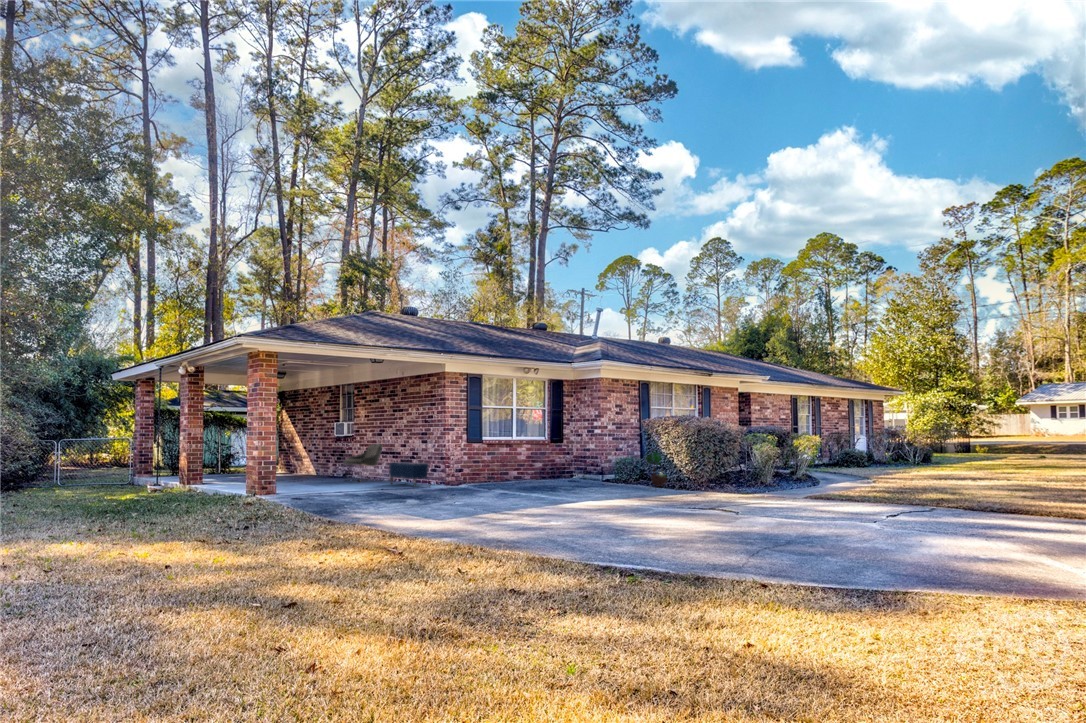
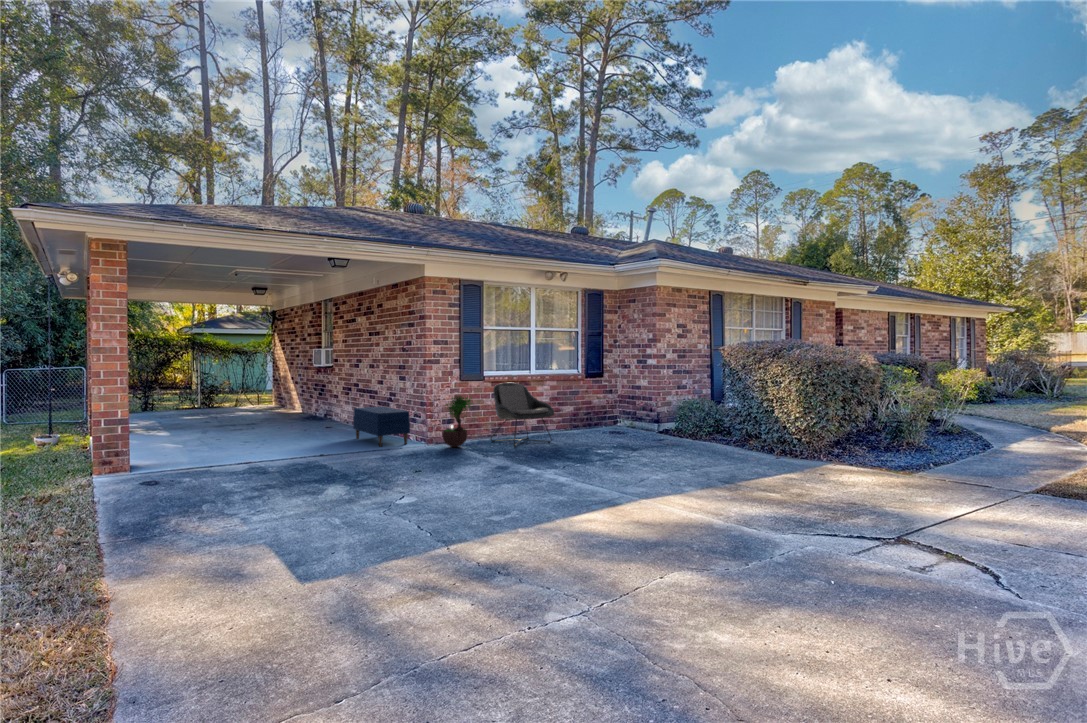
lounge chair: present [343,444,382,481] -> present [491,383,554,447]
potted tree: present [645,452,667,487] -> present [442,396,472,447]

